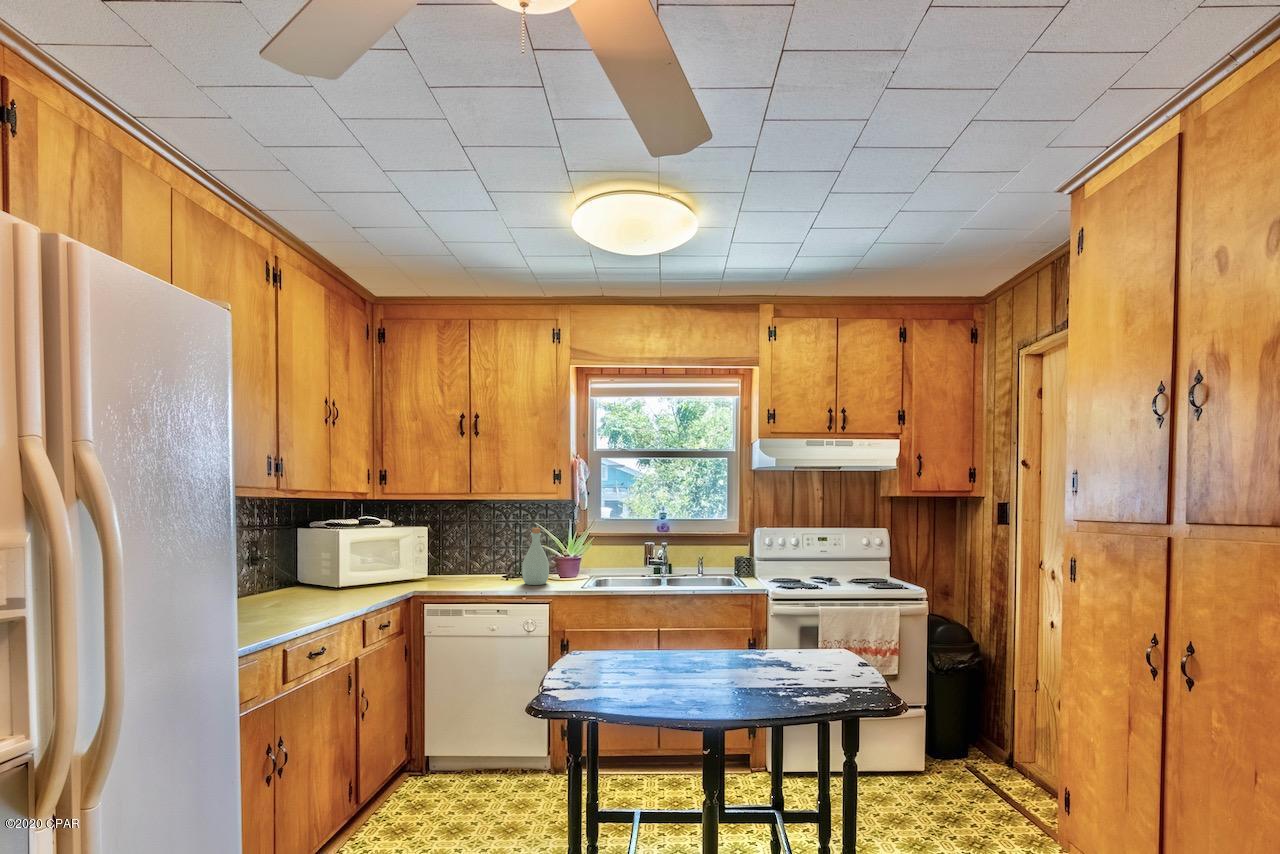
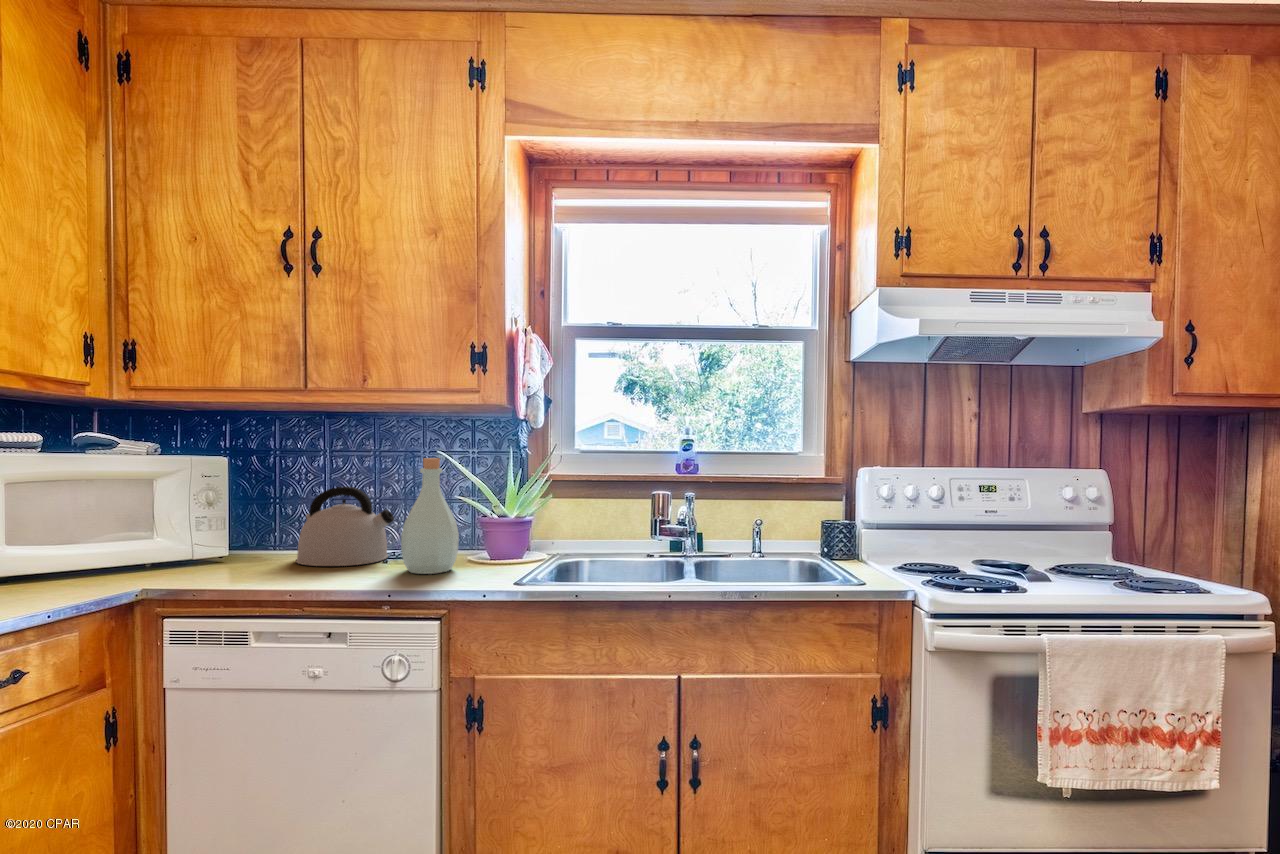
kettle: none [465,542,513,582] -> present [296,486,394,566]

